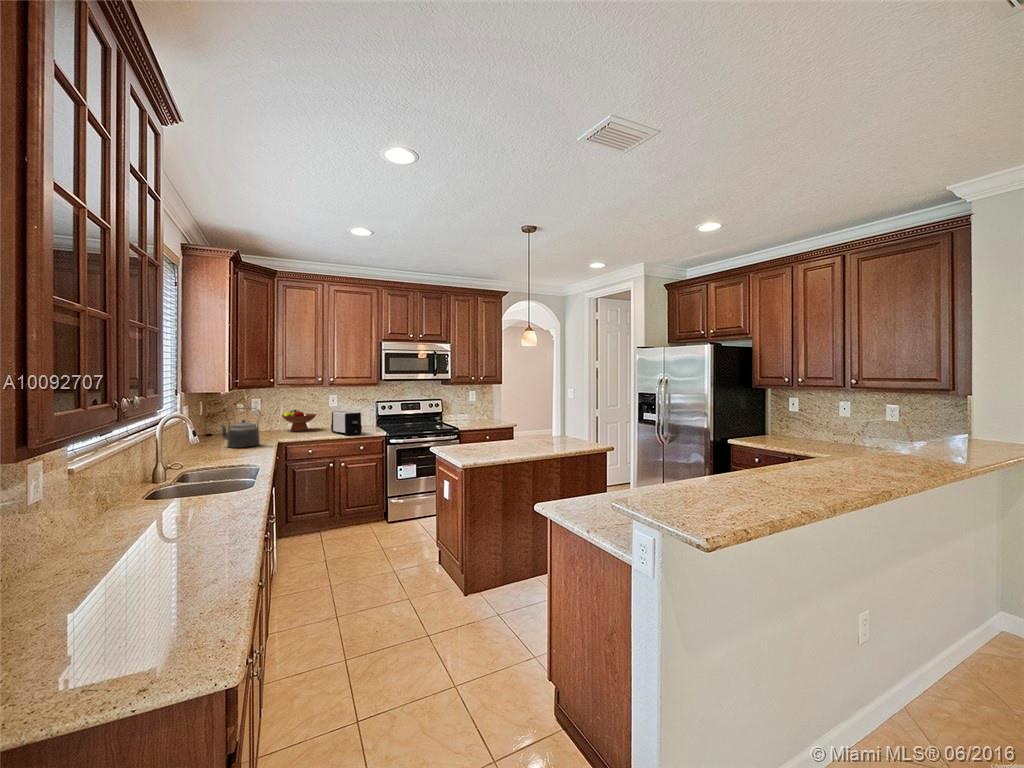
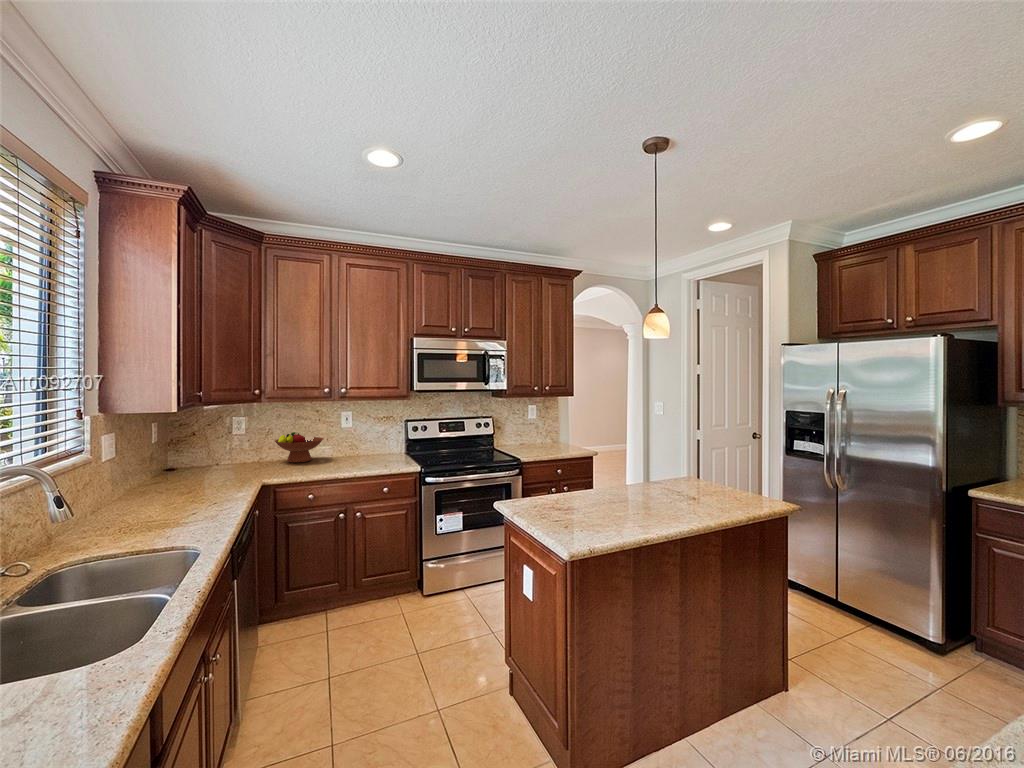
kettle: present [219,408,261,448] -> none [172,435,236,498]
toaster: present [331,411,362,435] -> none [342,435,386,472]

